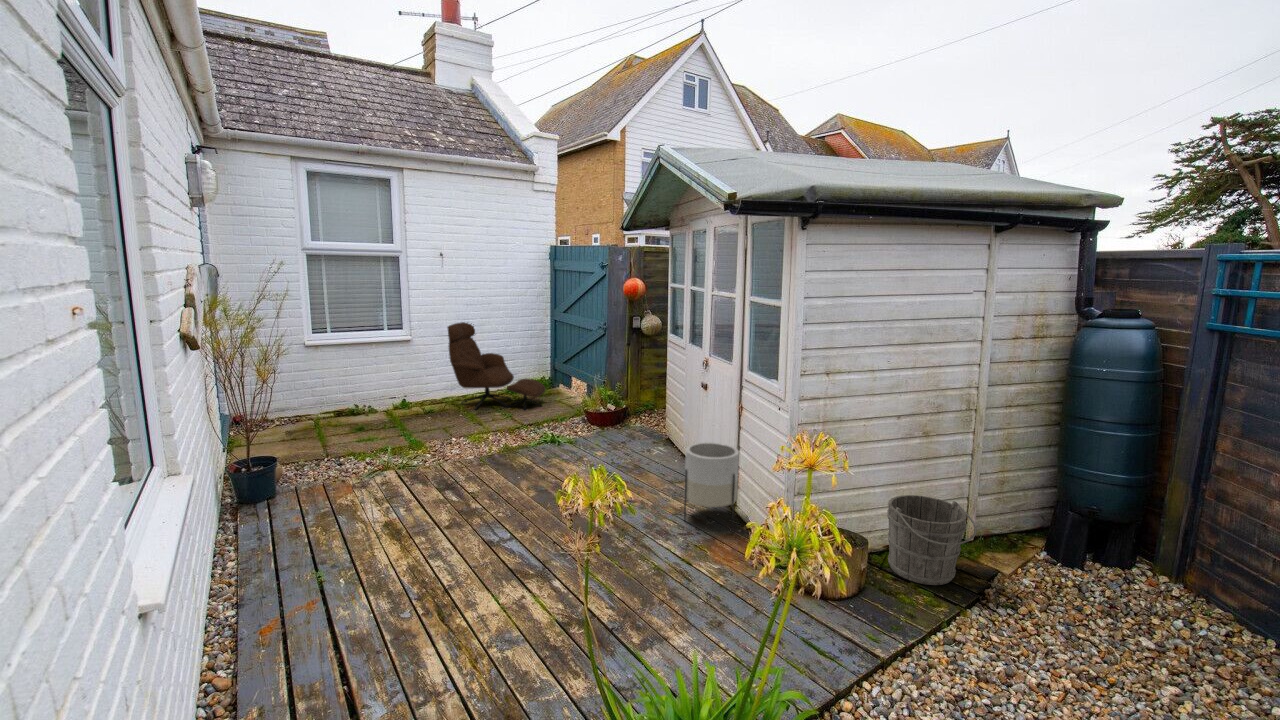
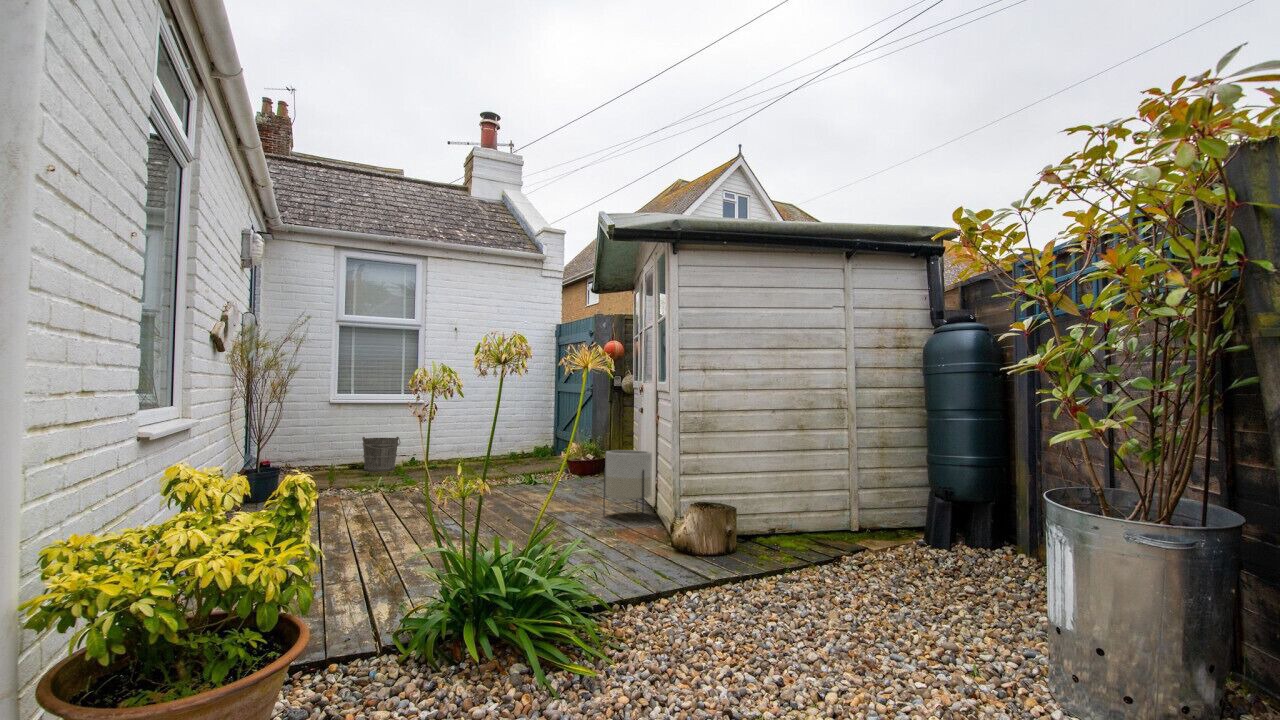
lounge chair: present [448,322,545,410] -> none [454,391,541,469]
bucket: present [887,495,977,585] -> present [362,437,401,471]

